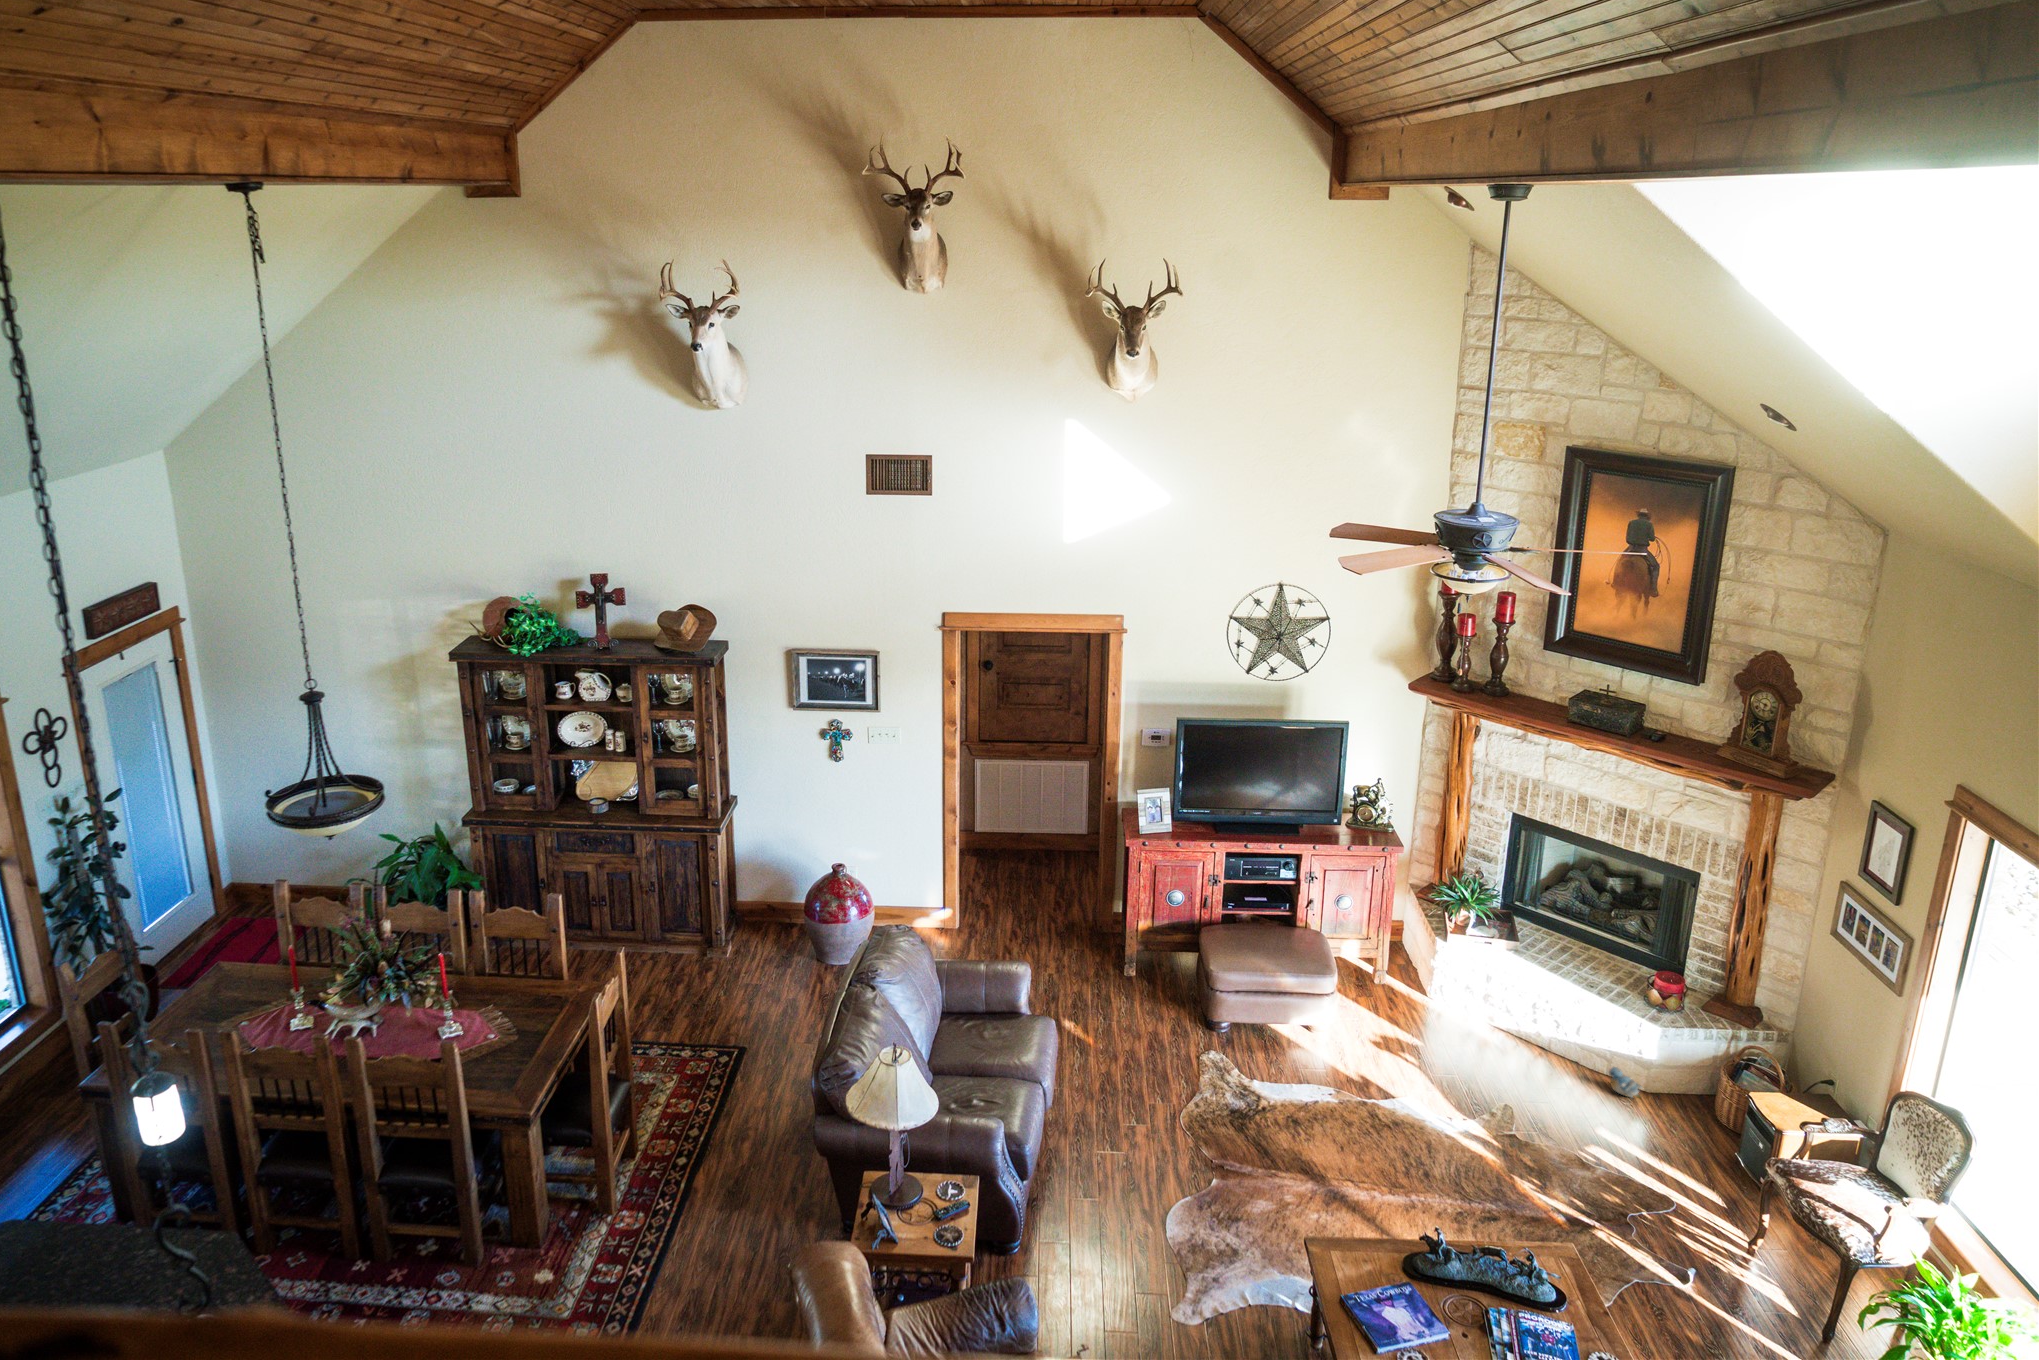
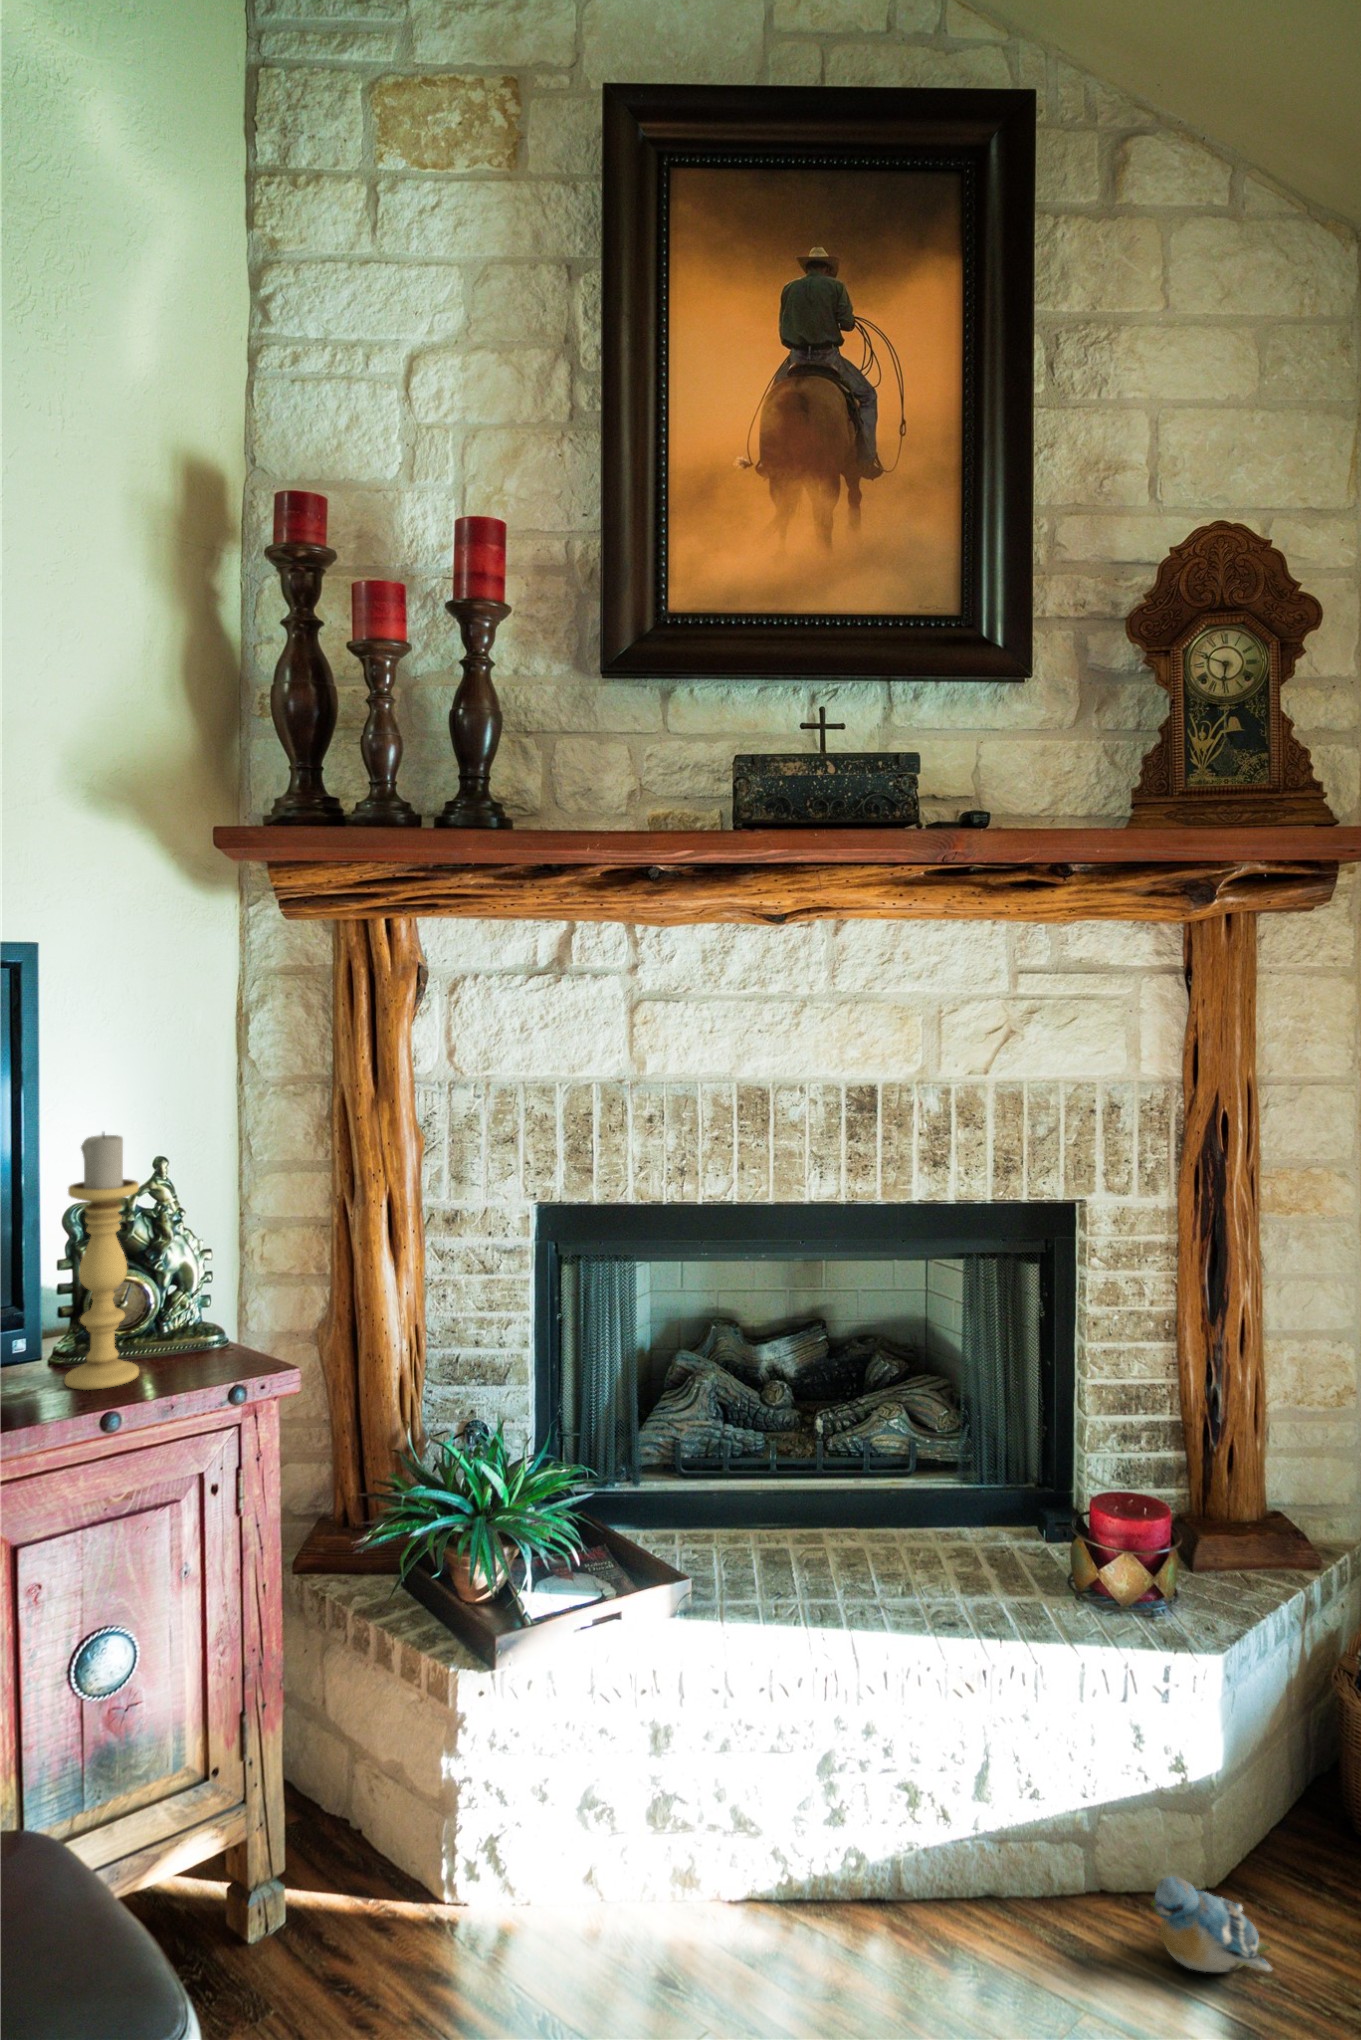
candle holder: none [1350,771,1373,836] -> present [65,1134,139,1390]

